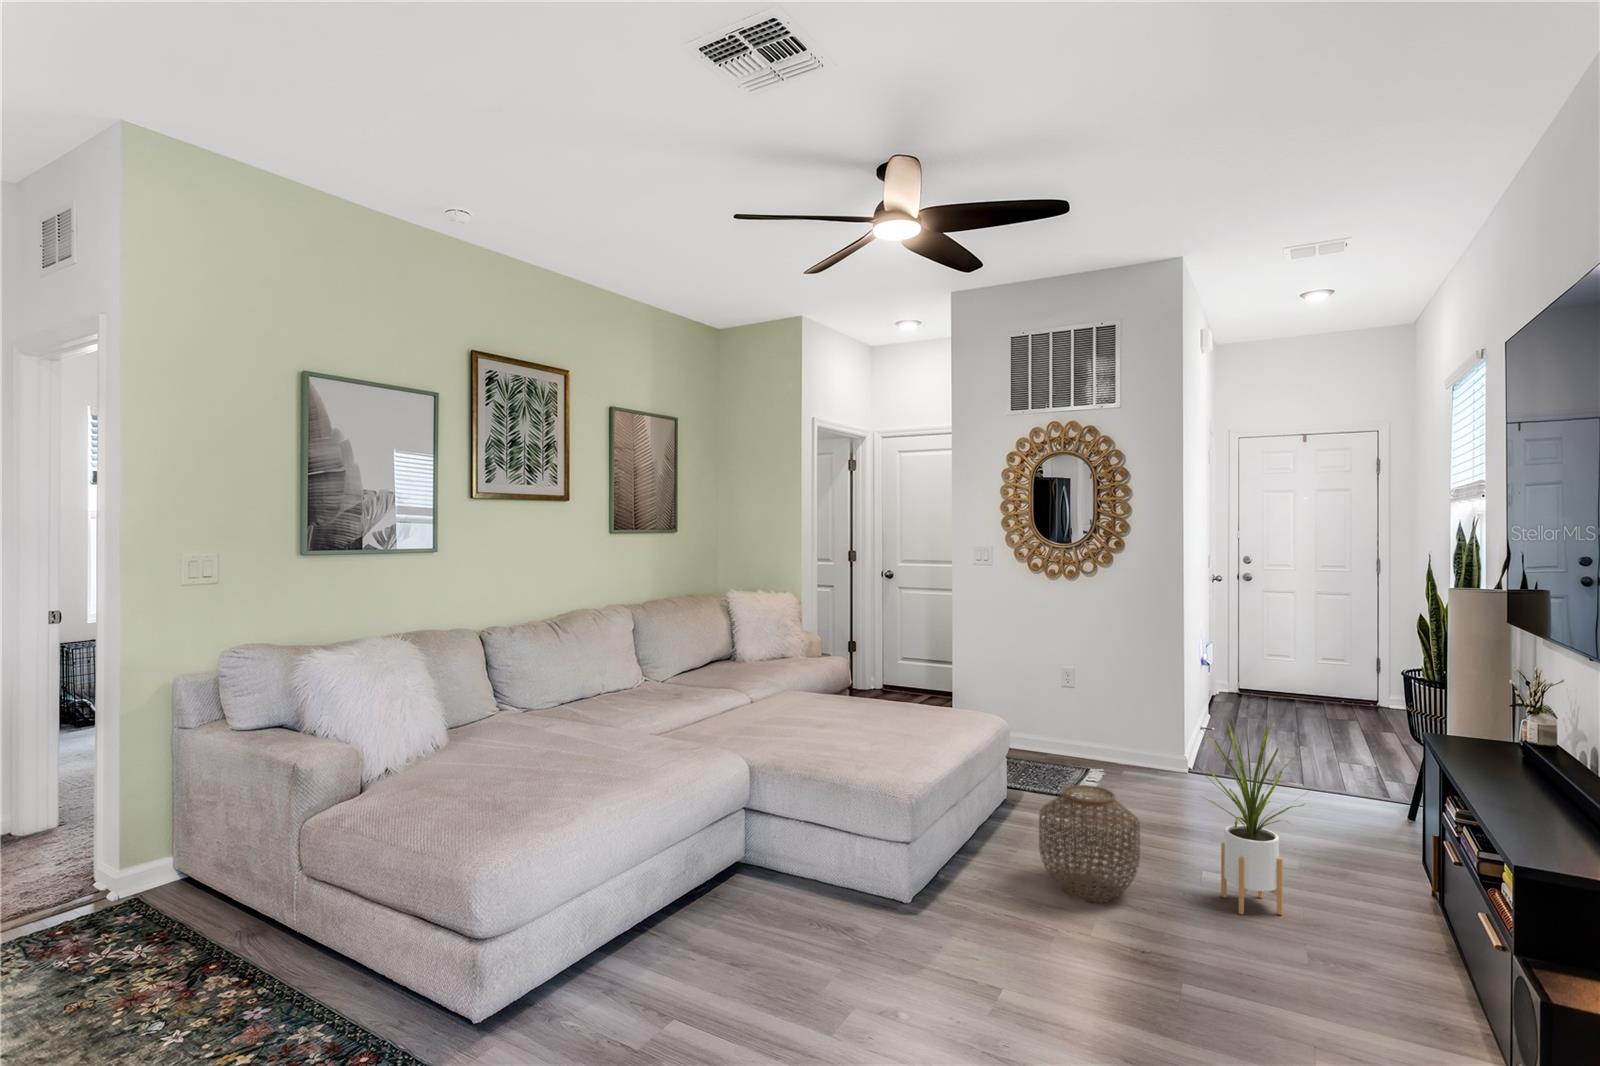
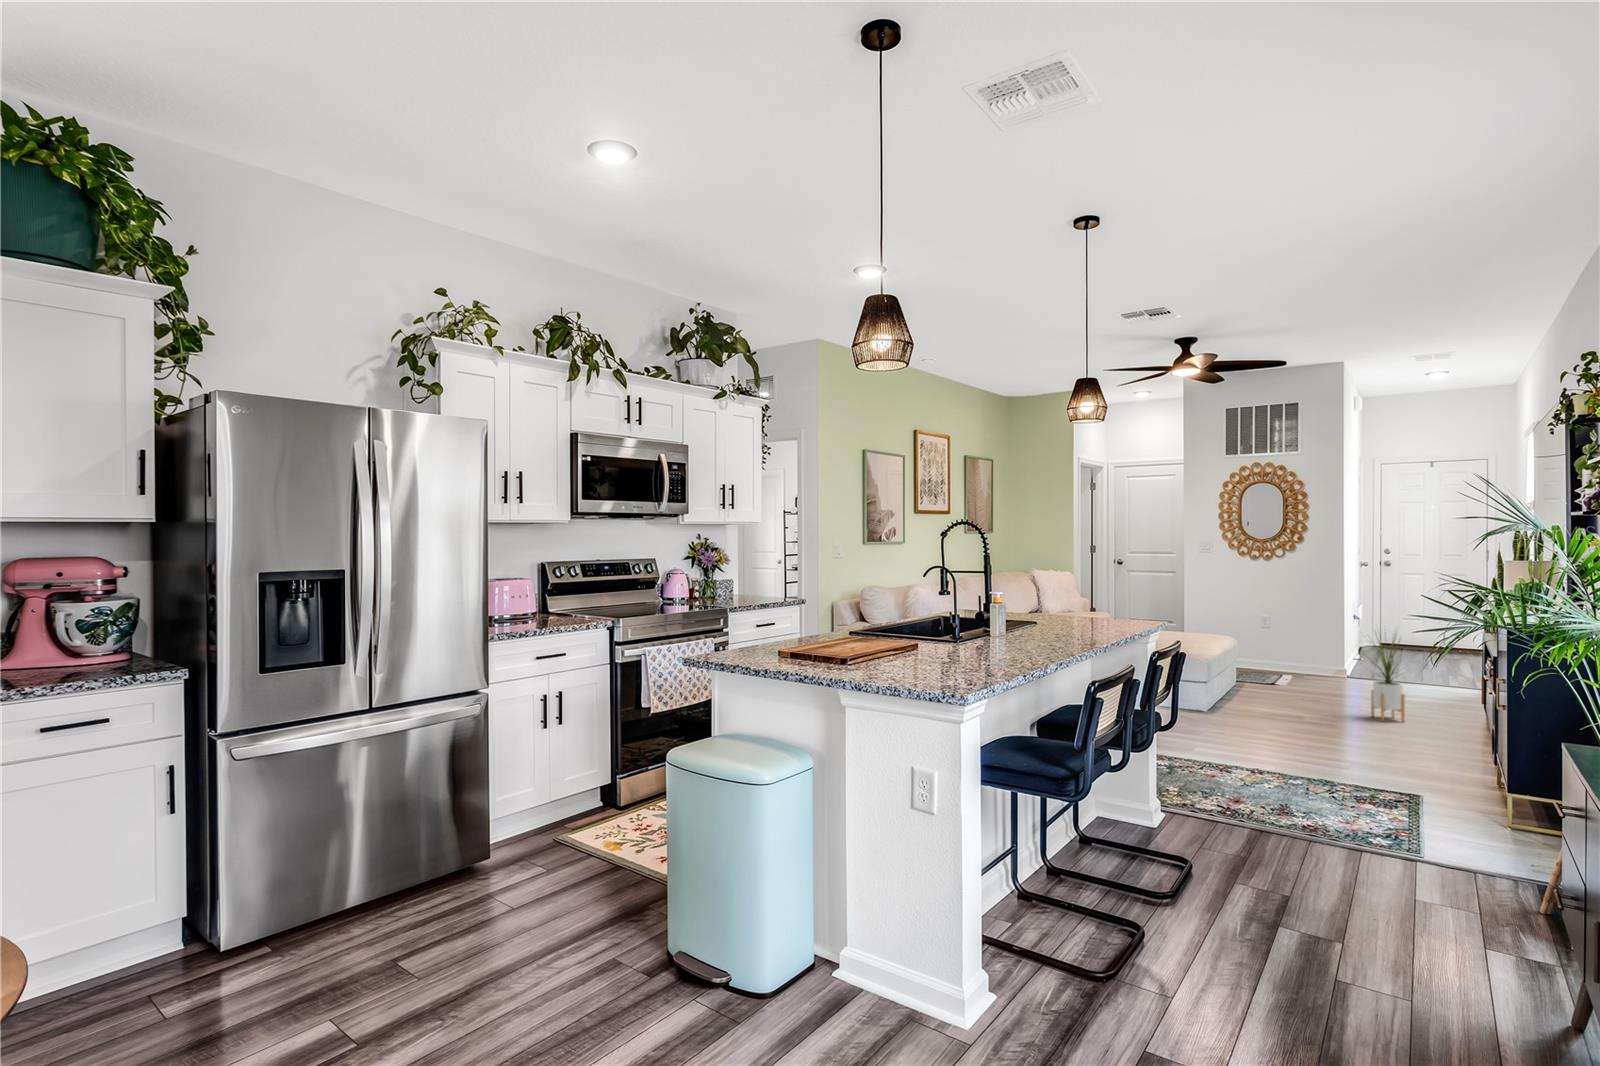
woven basket: present [1039,785,1140,902] -> none [1271,662,1327,717]

